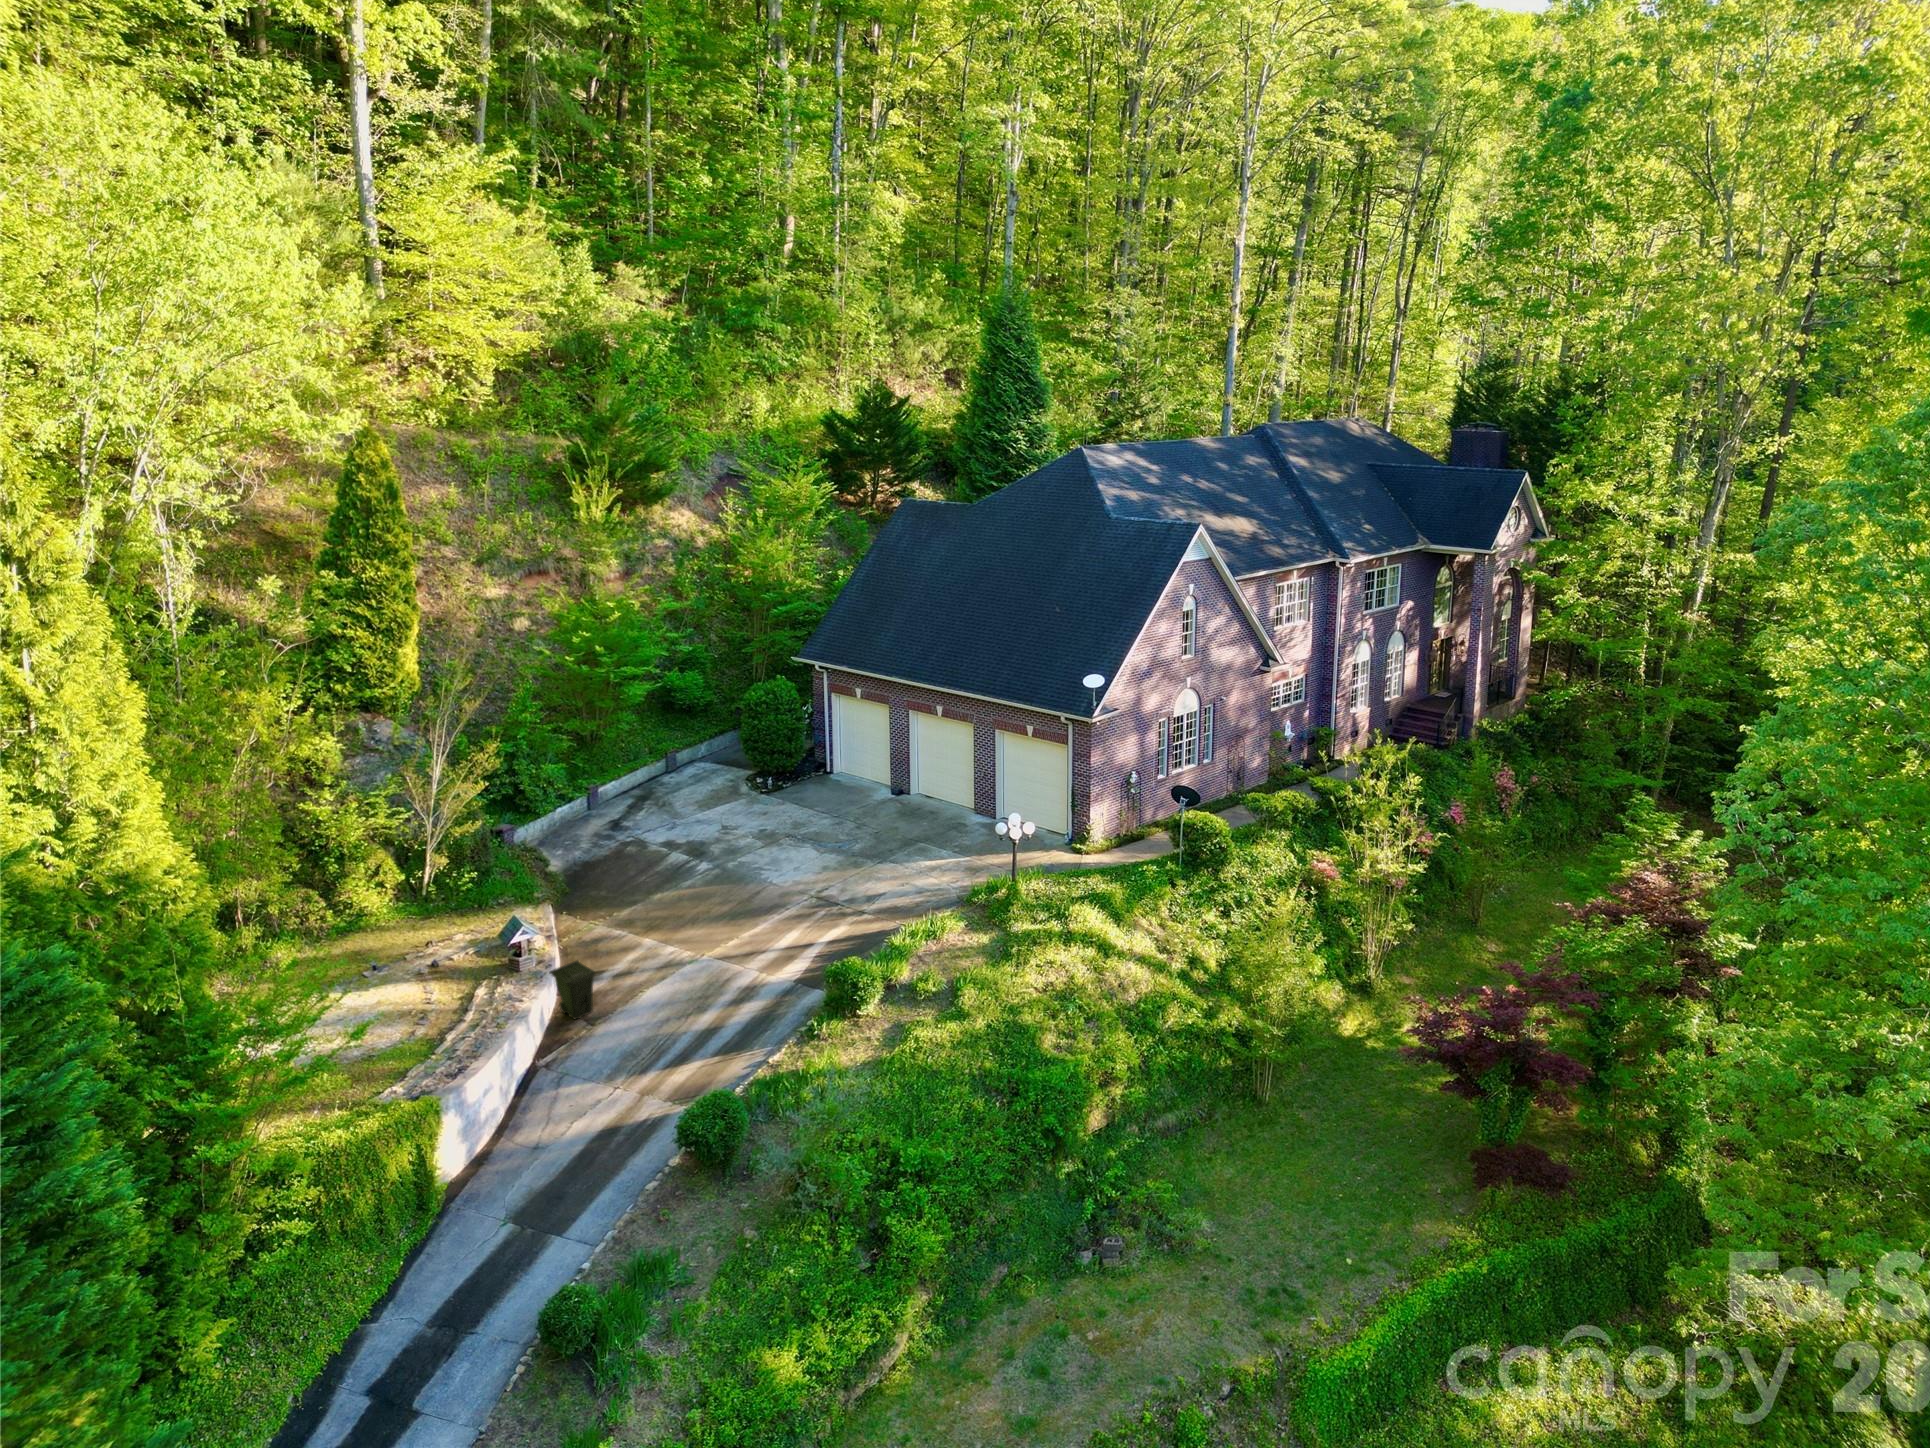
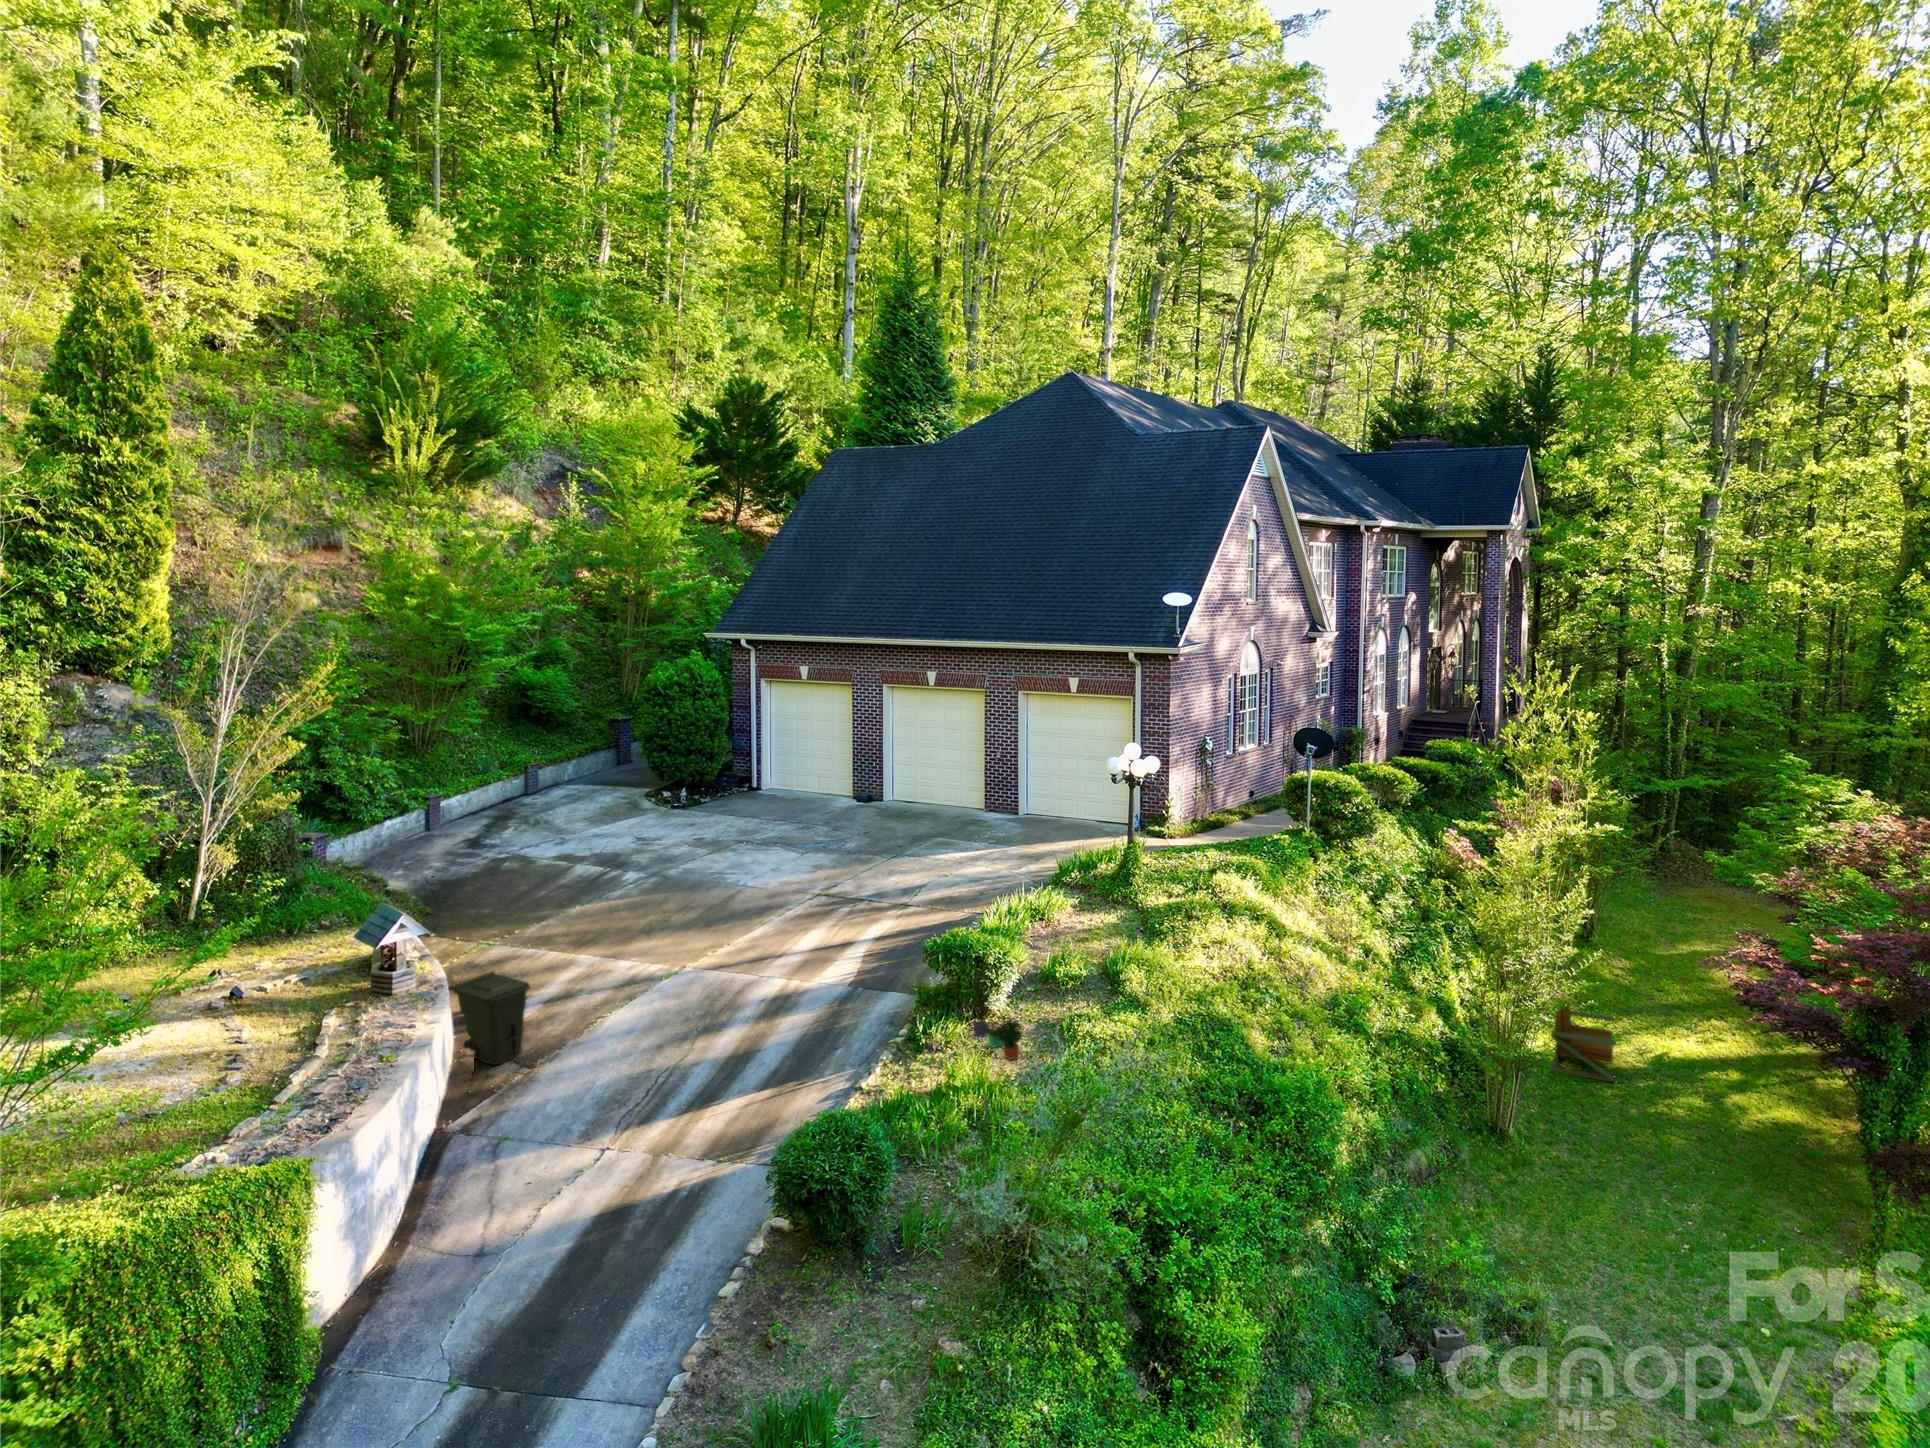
potted plant: none [843,993,867,1055] -> present [970,971,1023,1060]
lounge chair: none [1329,995,1393,1075] -> present [1551,1003,1616,1082]

